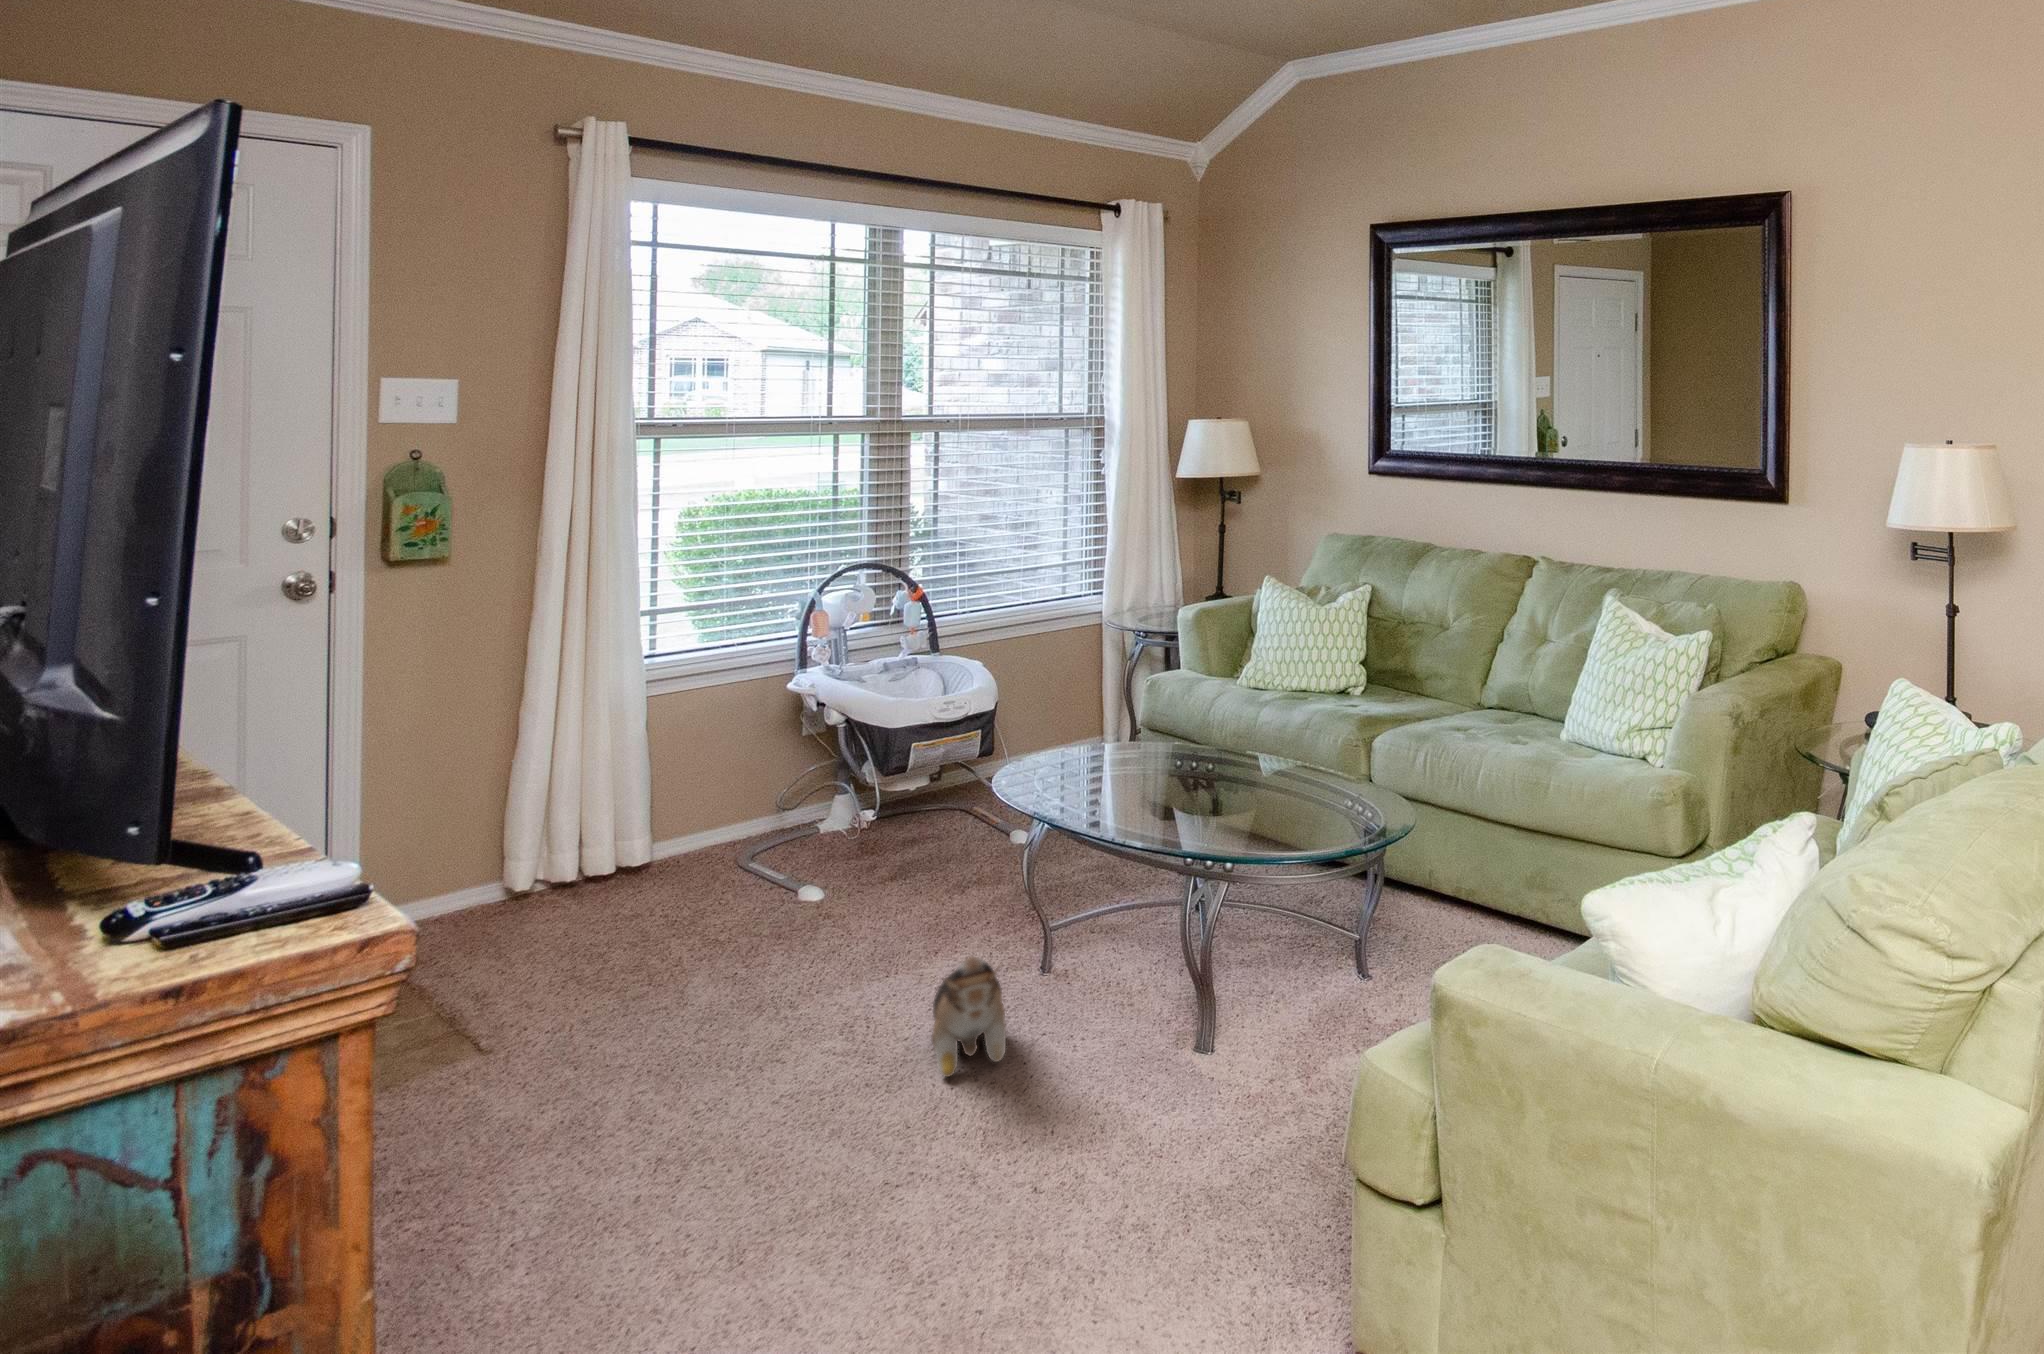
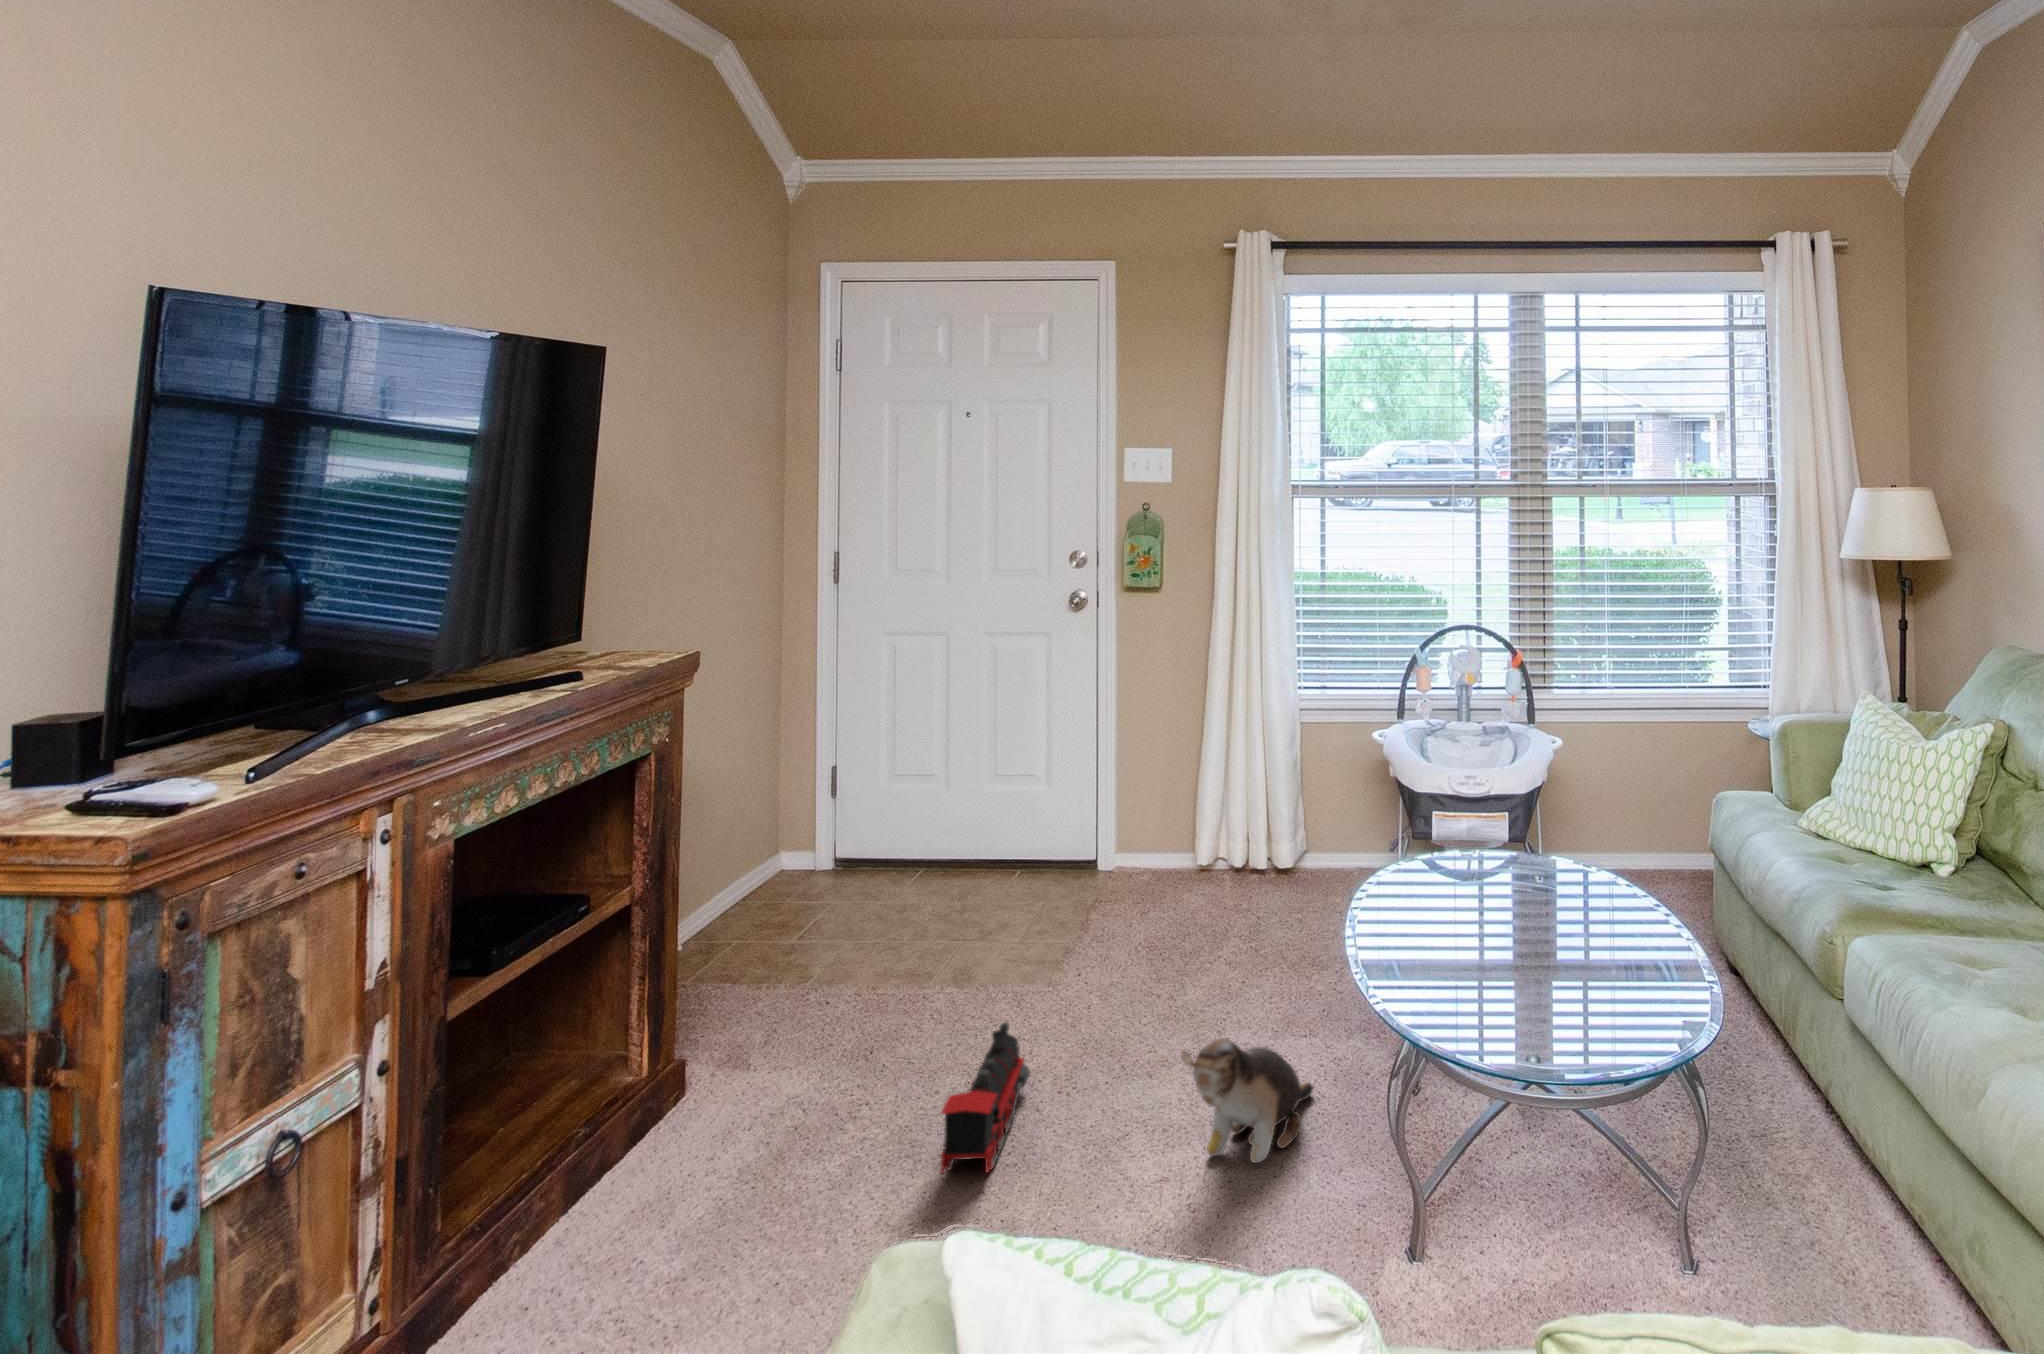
toy train: none [584,1063,756,1213] -> present [940,1022,1030,1174]

